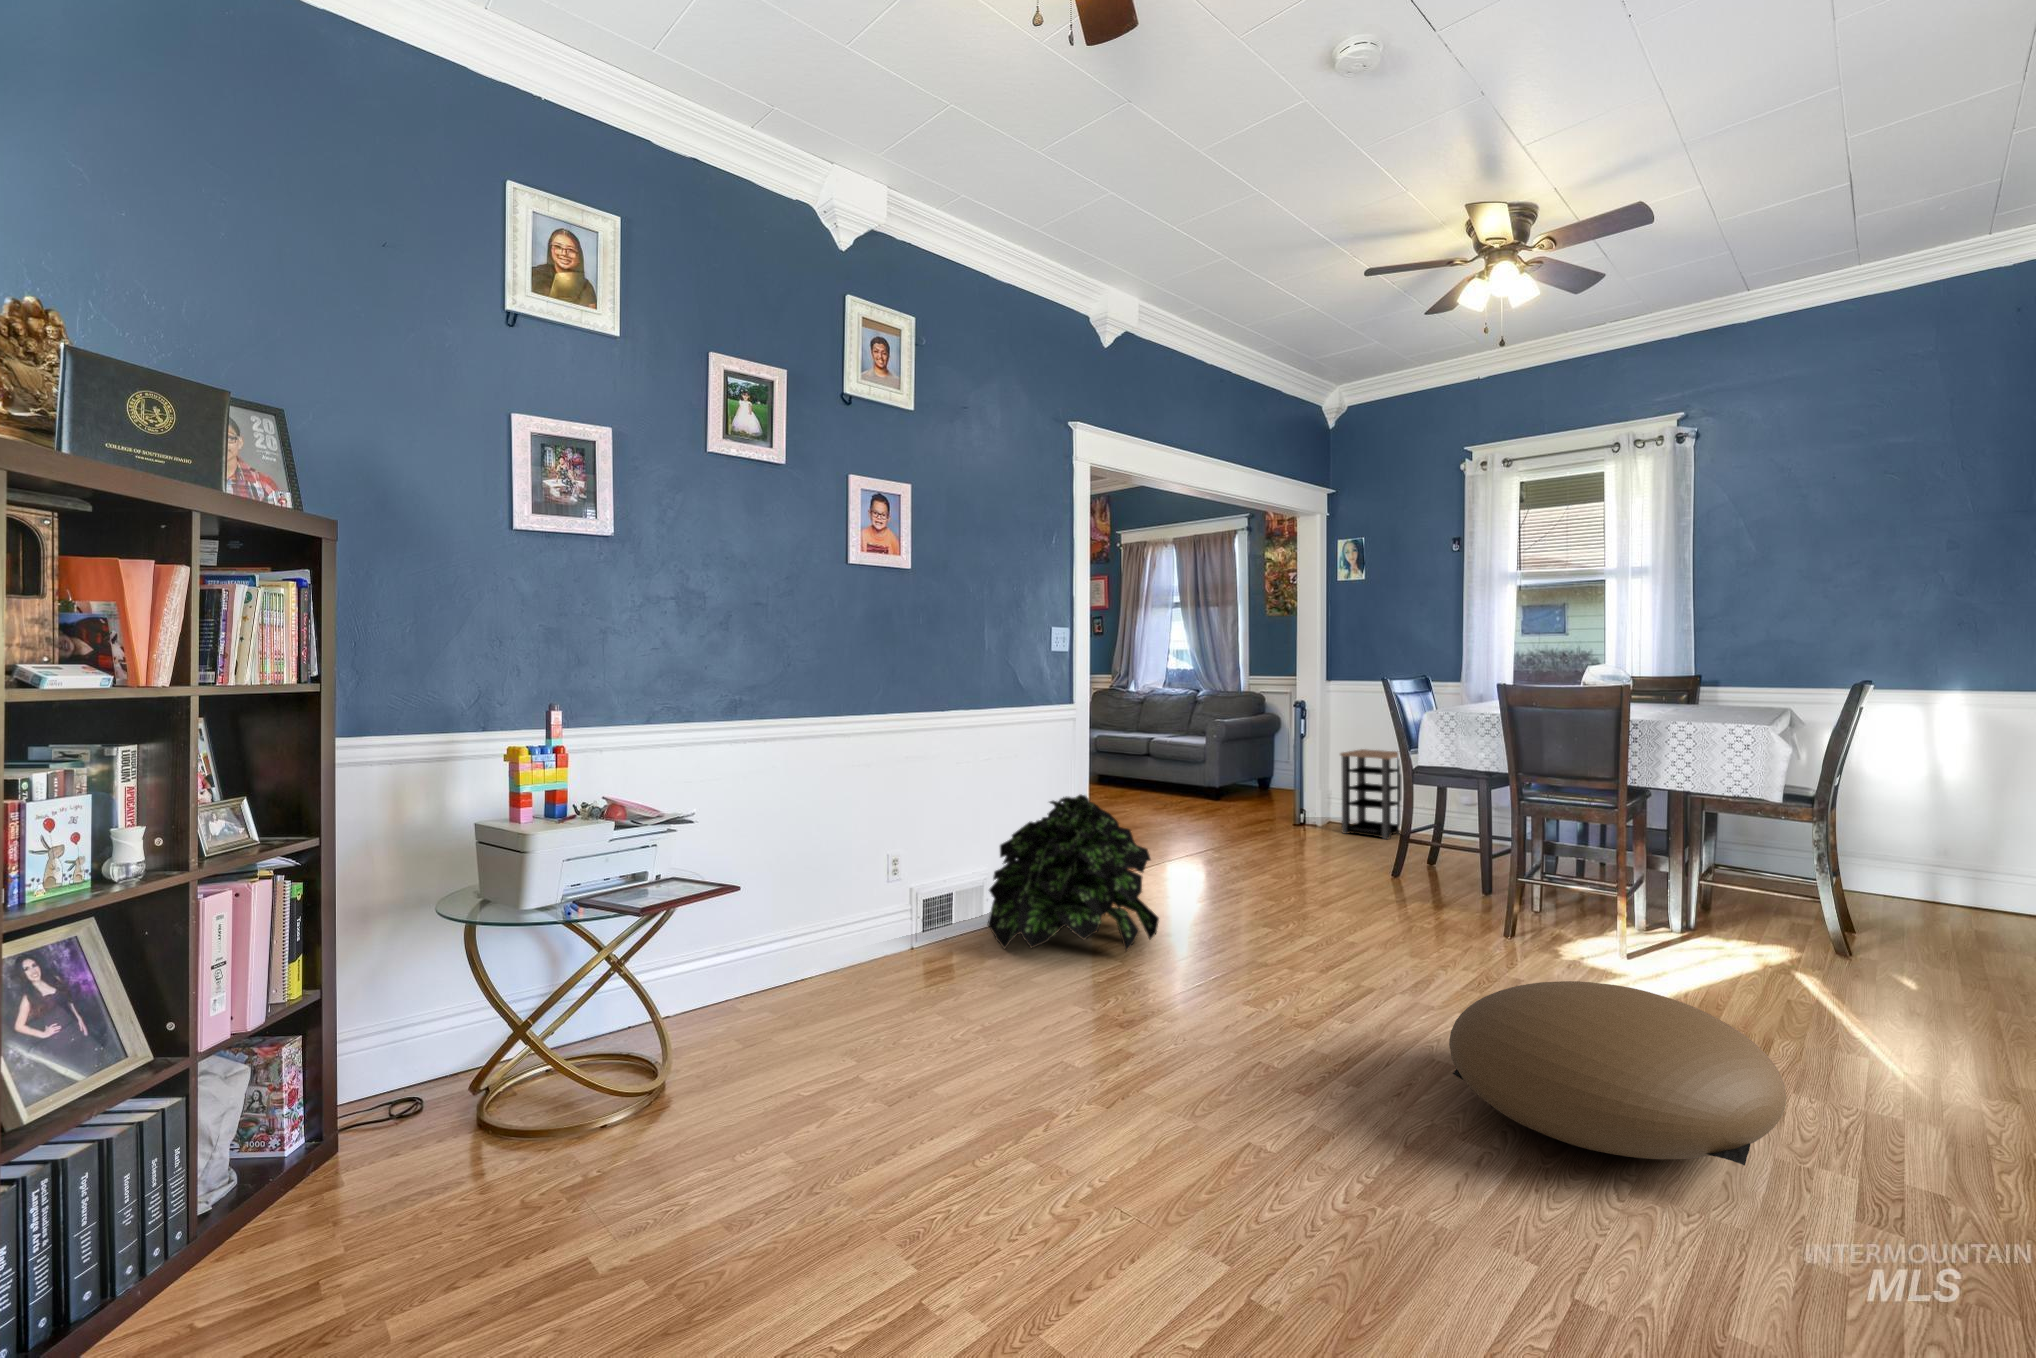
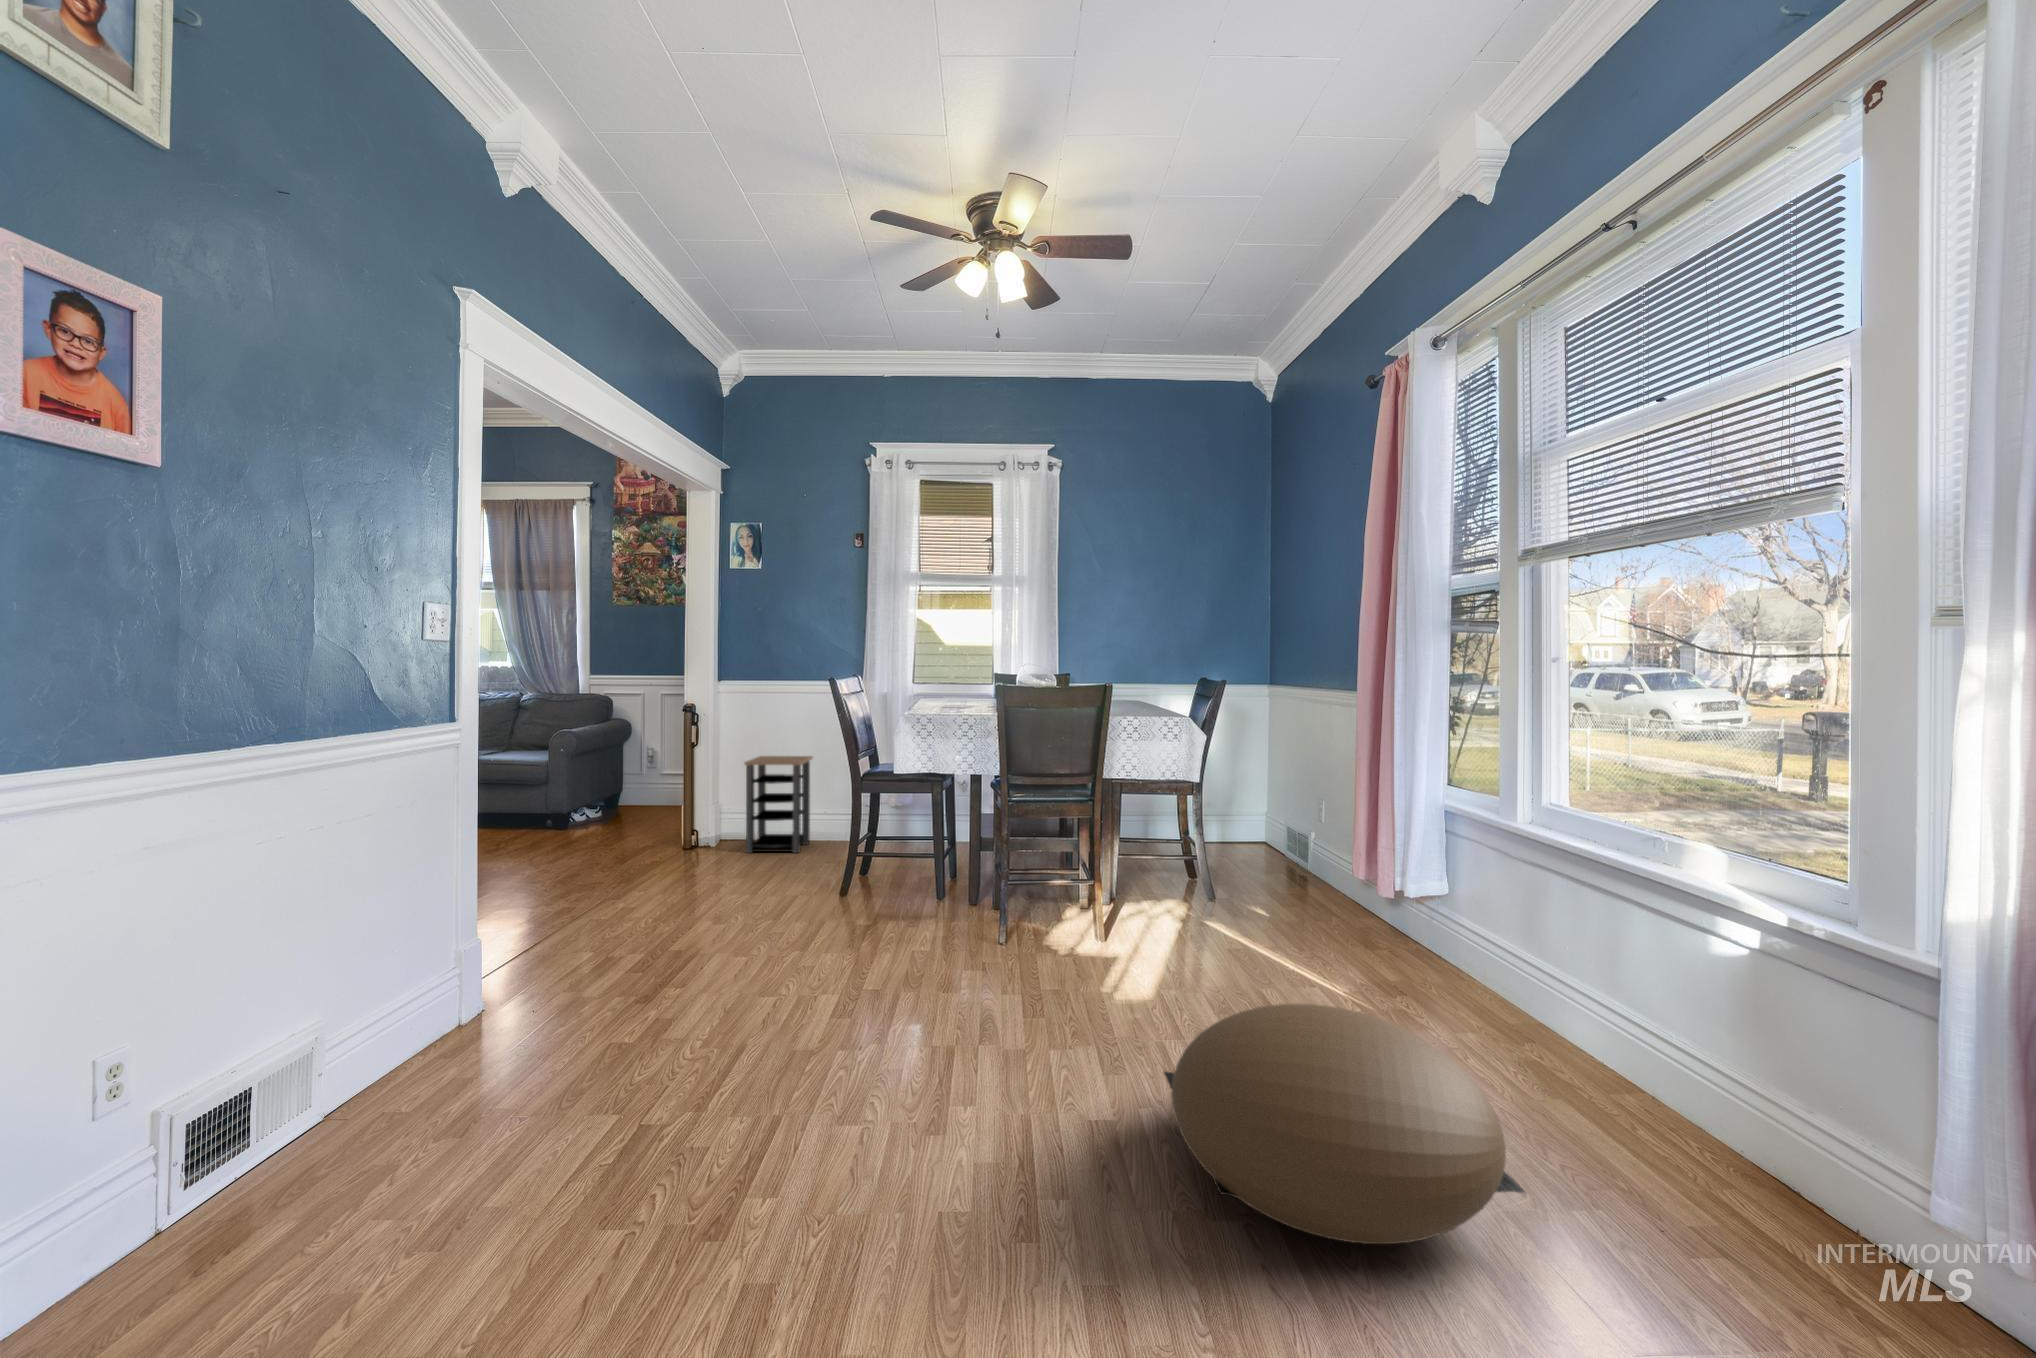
potted plant: present [988,795,1159,951] -> none [256,873,641,1221]

